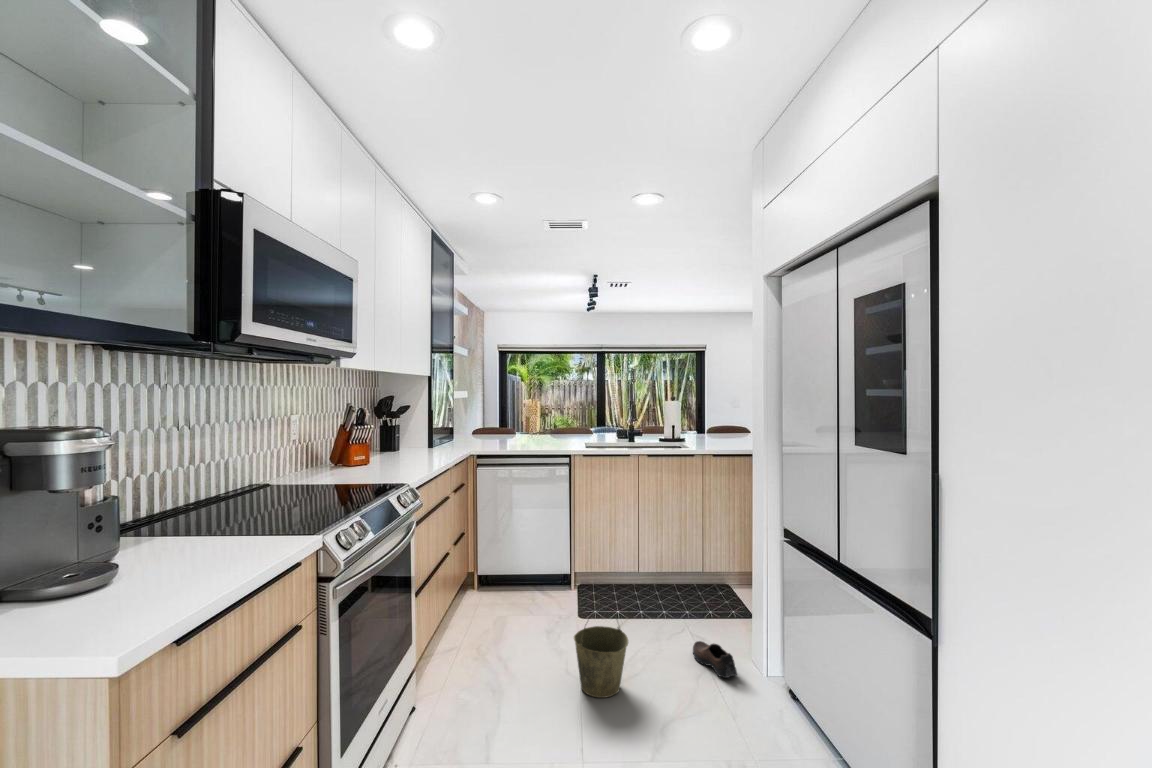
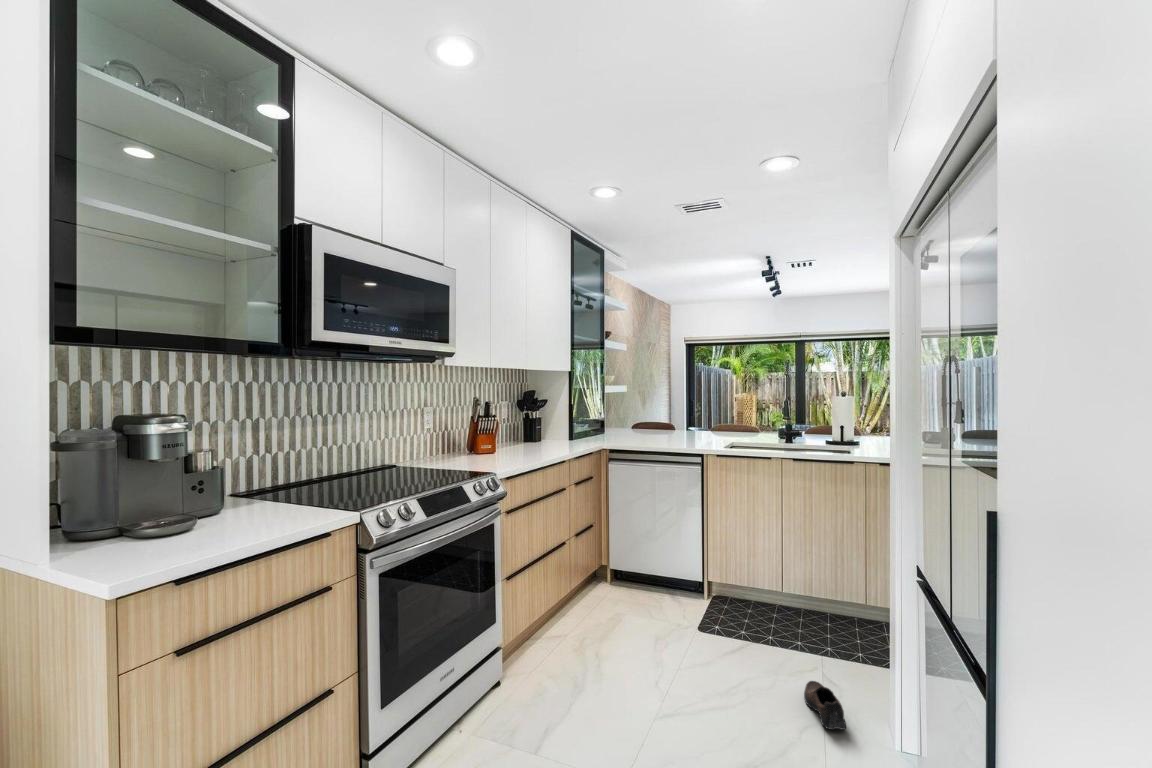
bucket: present [574,624,628,698] -> none [651,616,710,716]

